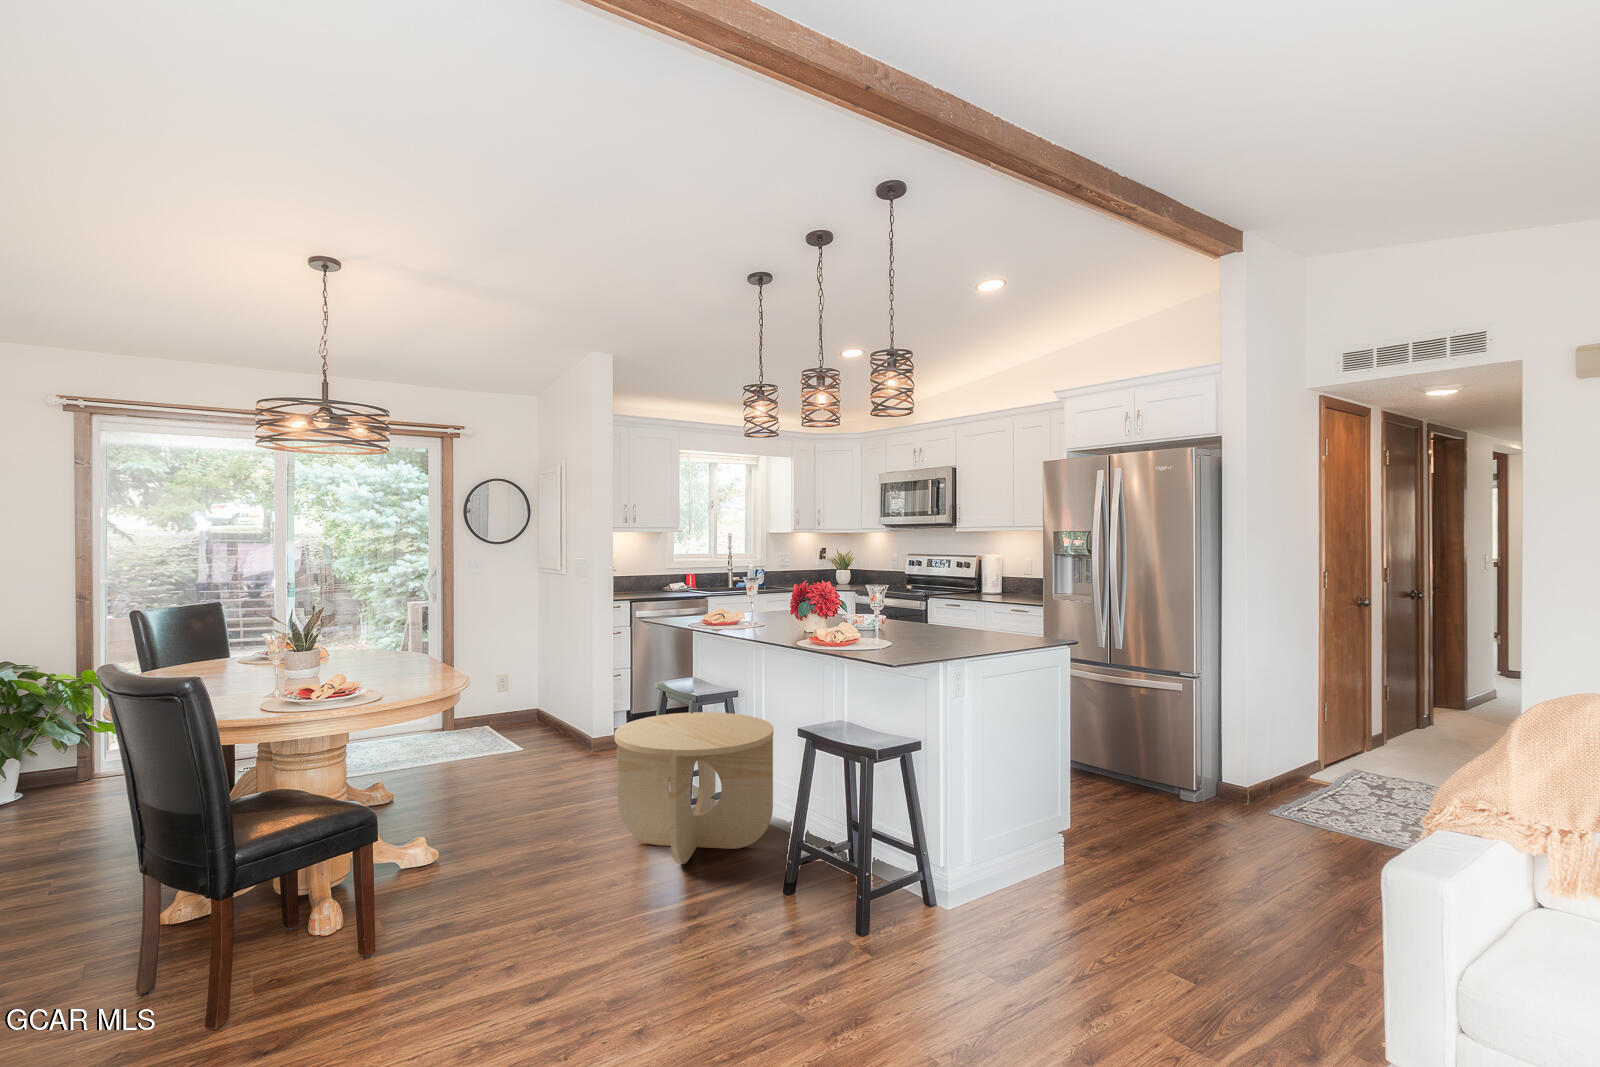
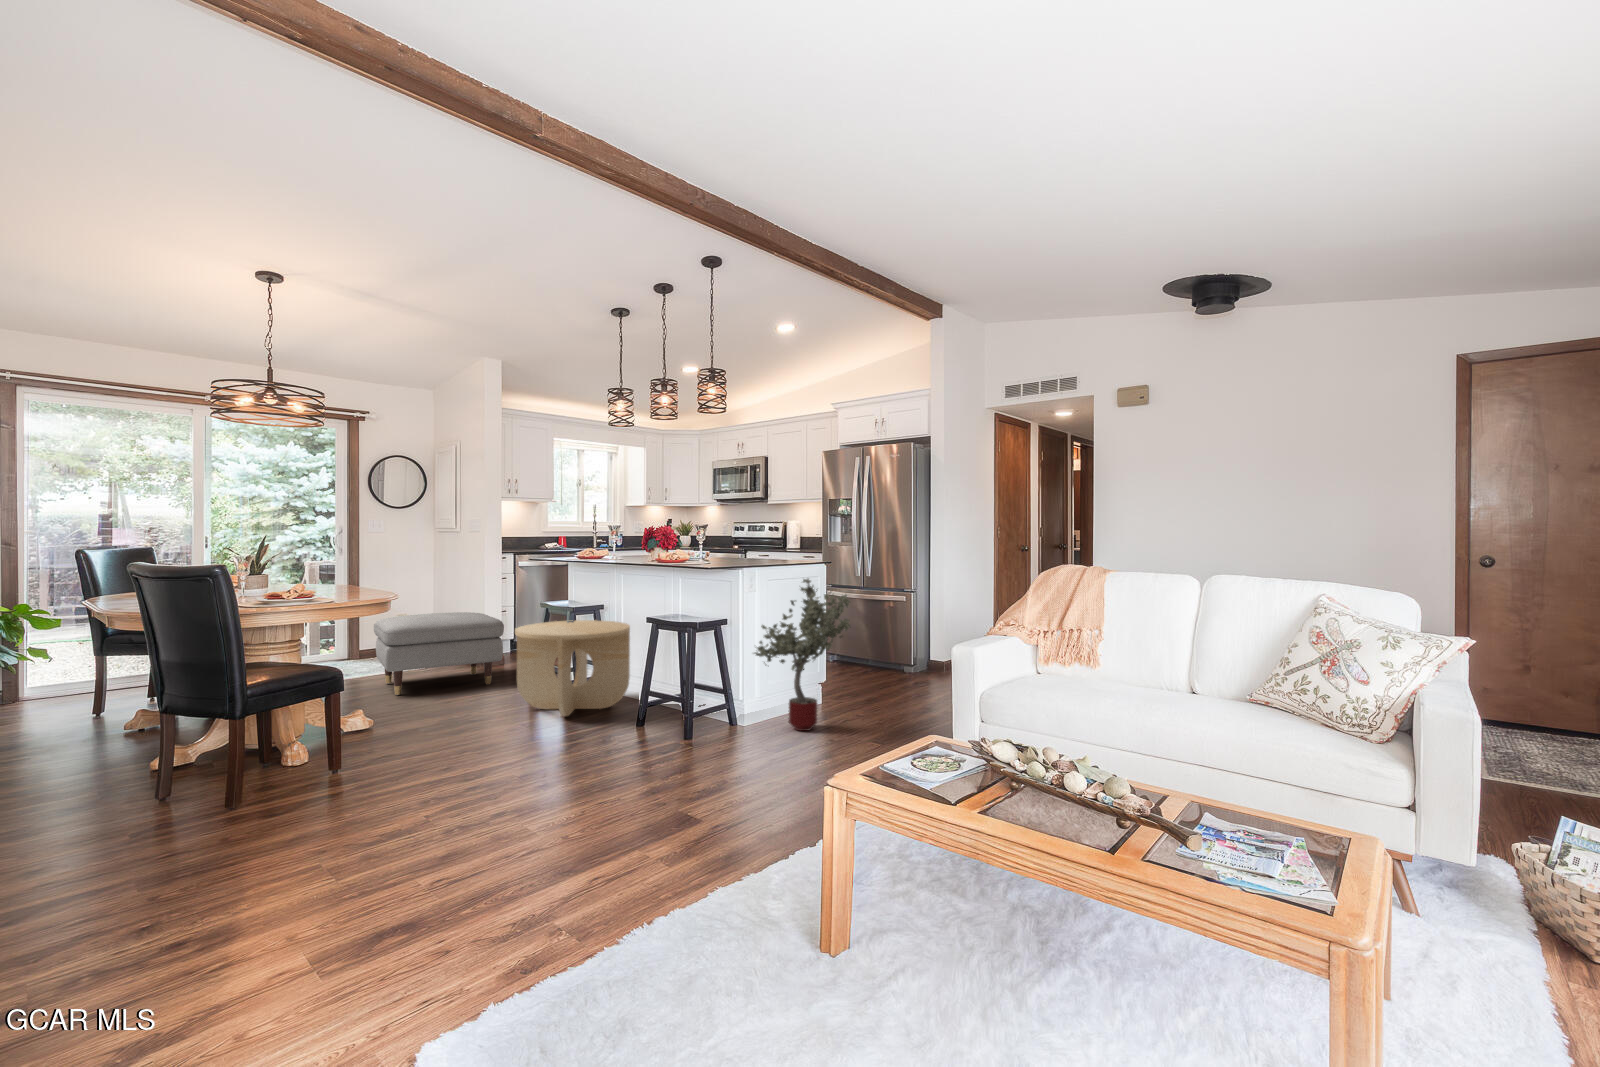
potted tree: none [963,674,1124,931] -> present [754,579,851,731]
ottoman: none [453,686,610,802] -> present [374,612,504,695]

